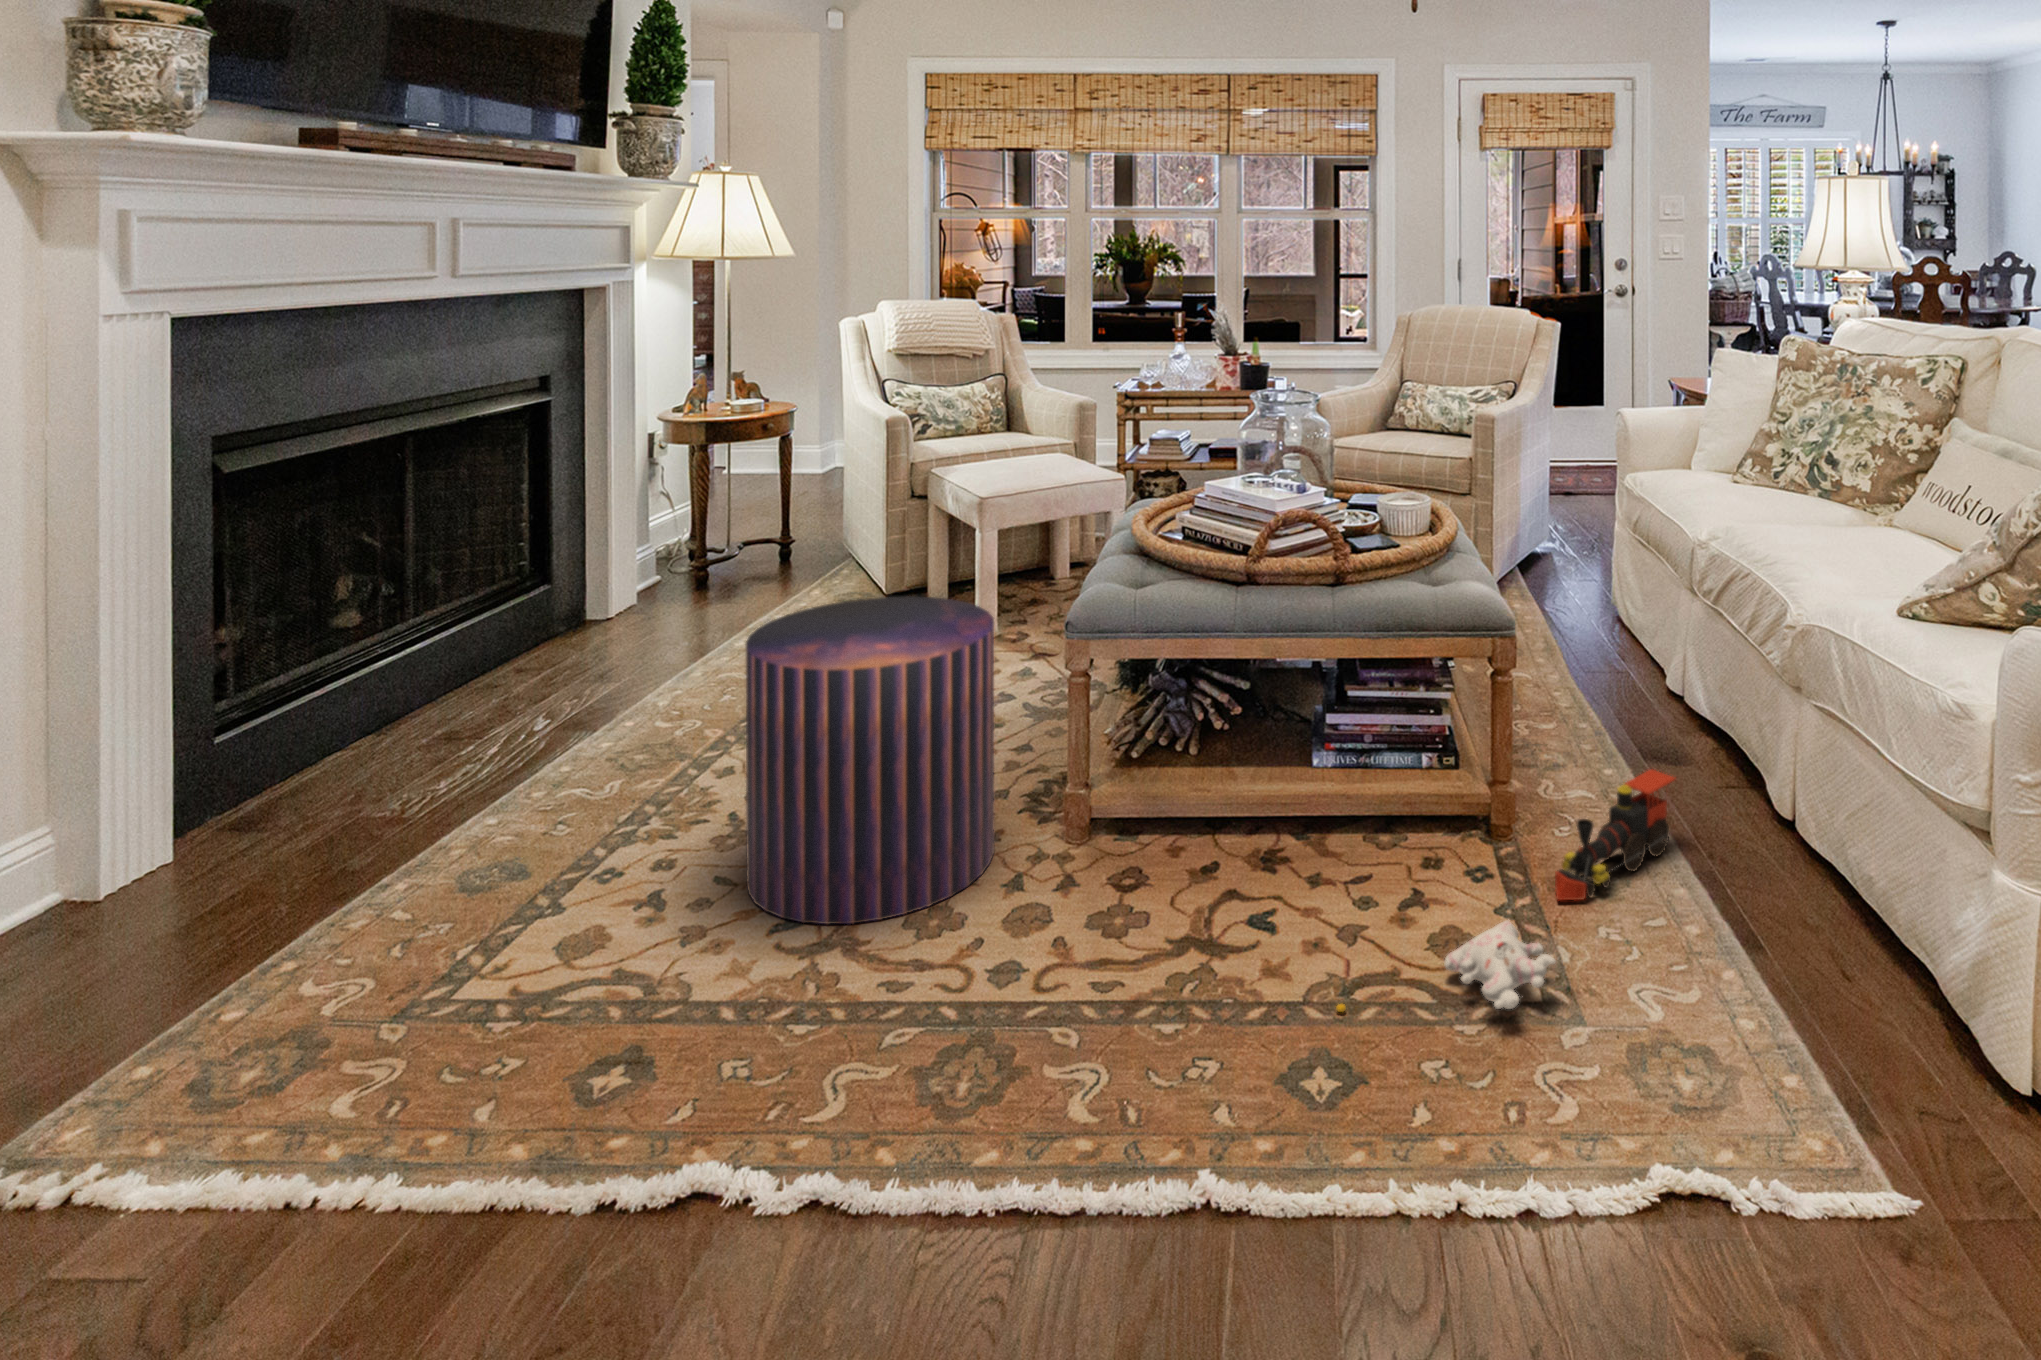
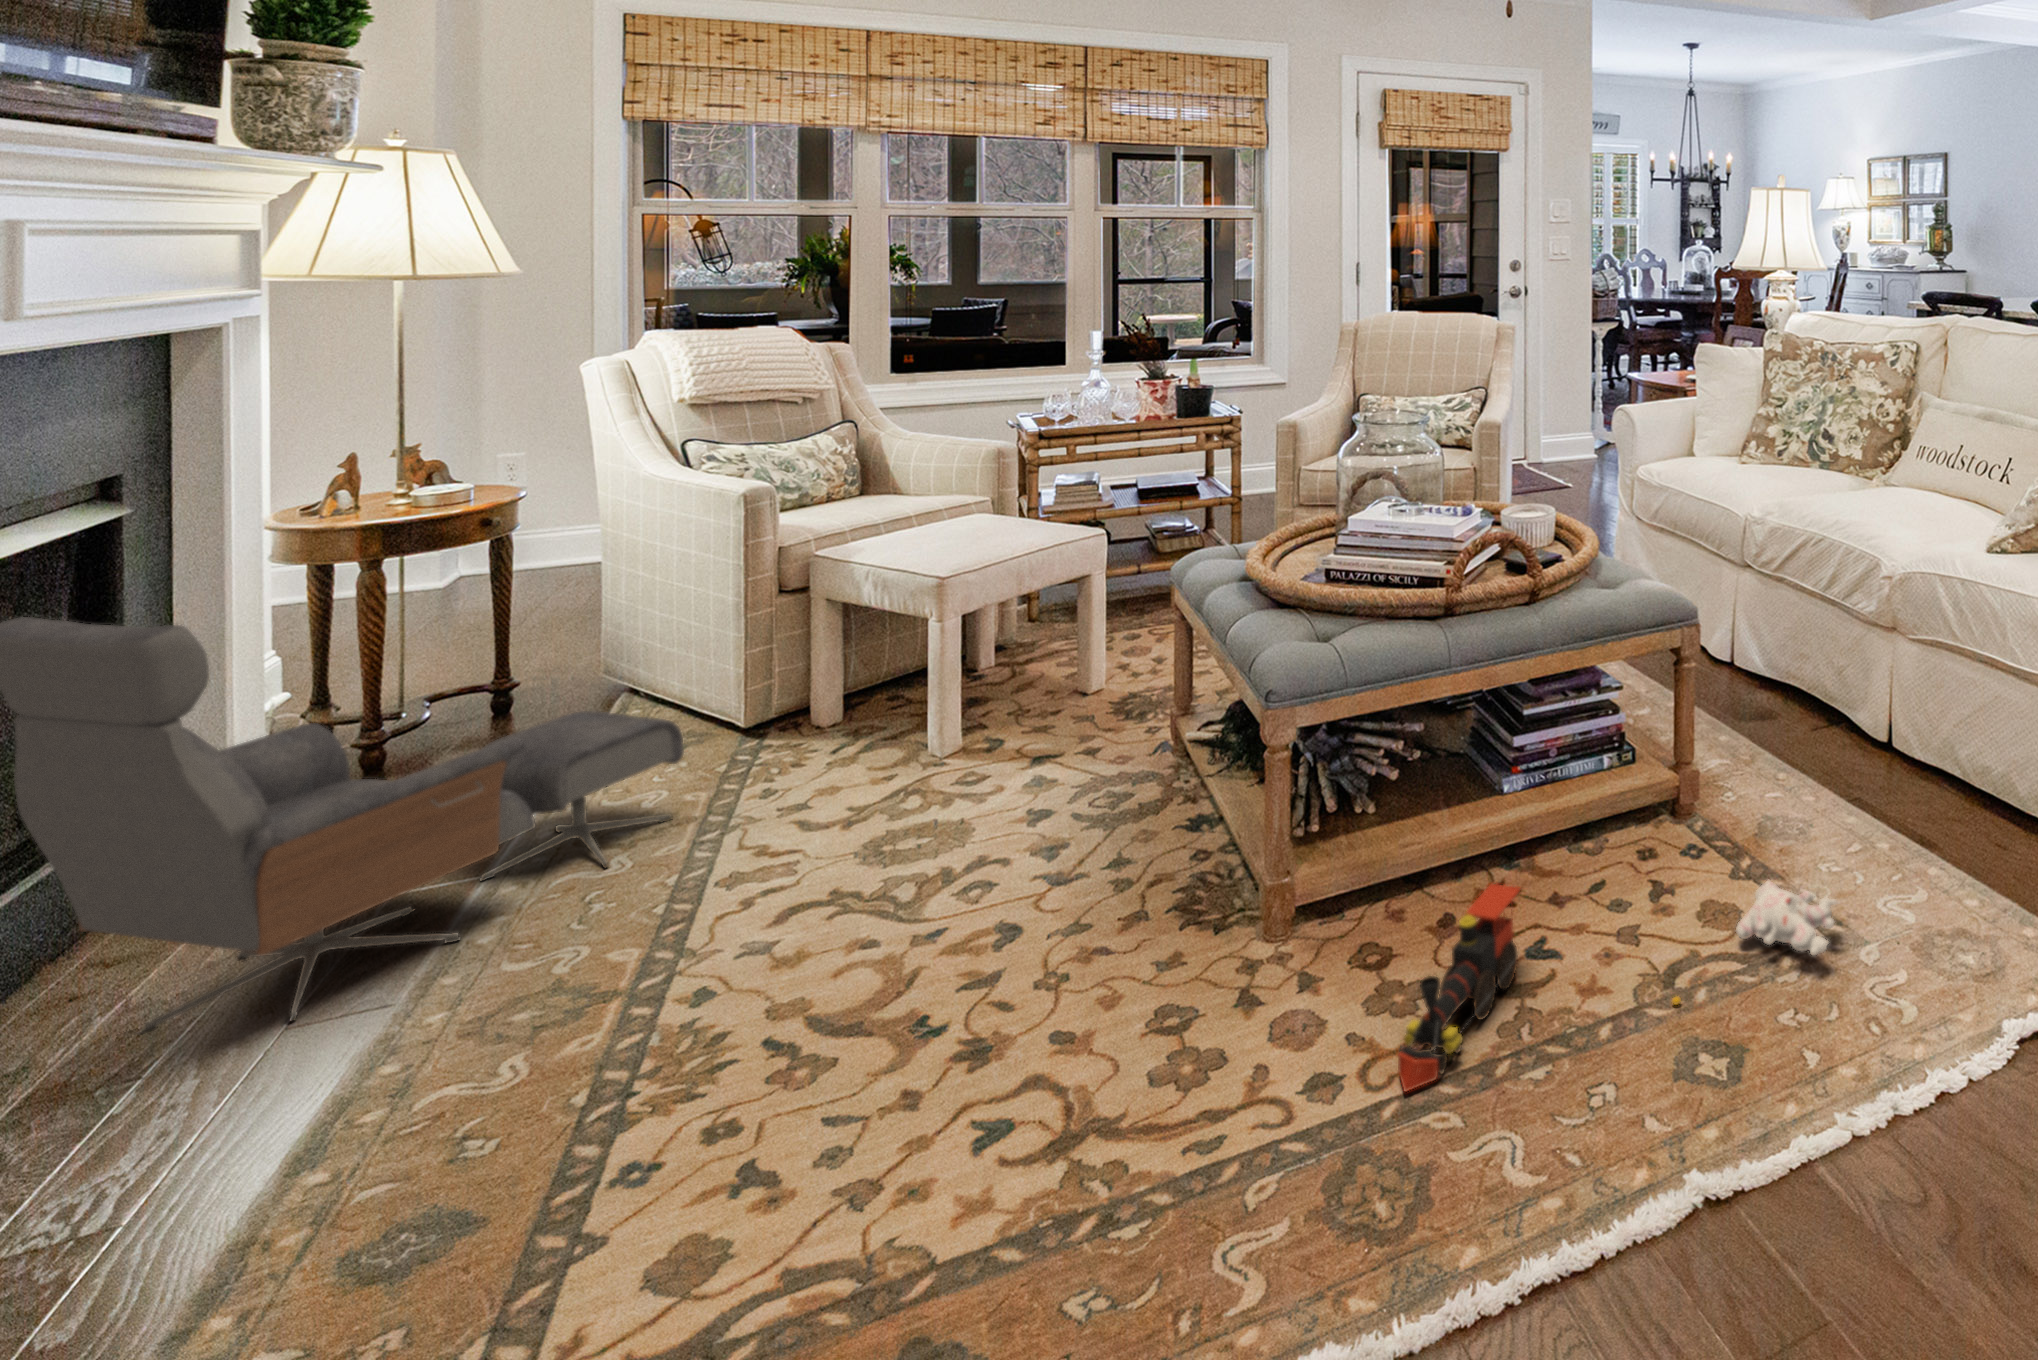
lounge chair: none [367,427,775,725] -> present [0,617,684,1035]
pouf: present [746,596,994,924] -> none [891,697,1207,1115]
toy train: present [1555,770,1675,900] -> present [1398,884,1520,1091]

